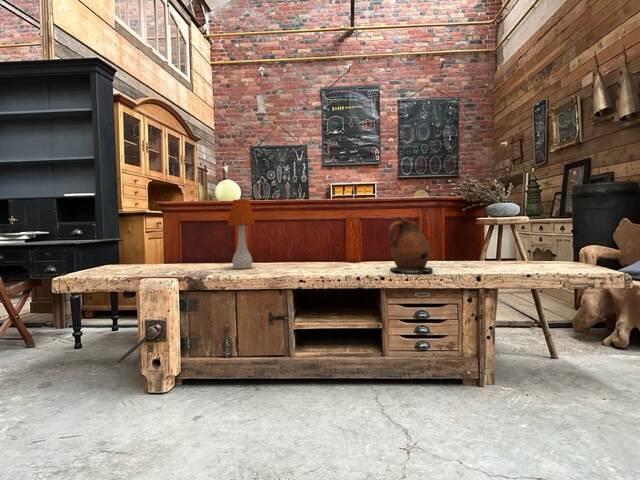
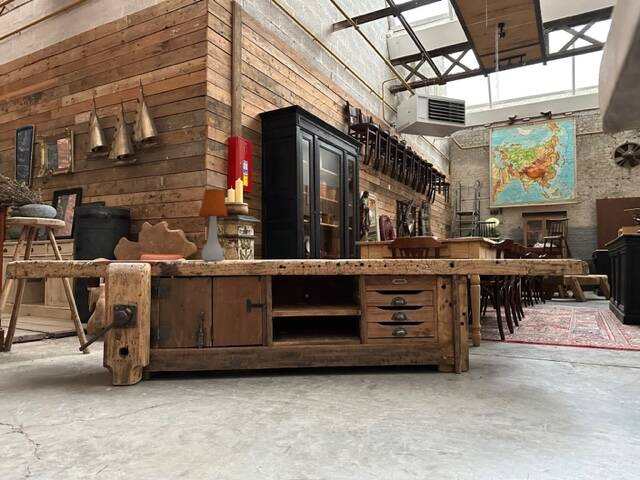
ceramic pitcher: present [388,217,432,272] -> none [365,207,409,261]

